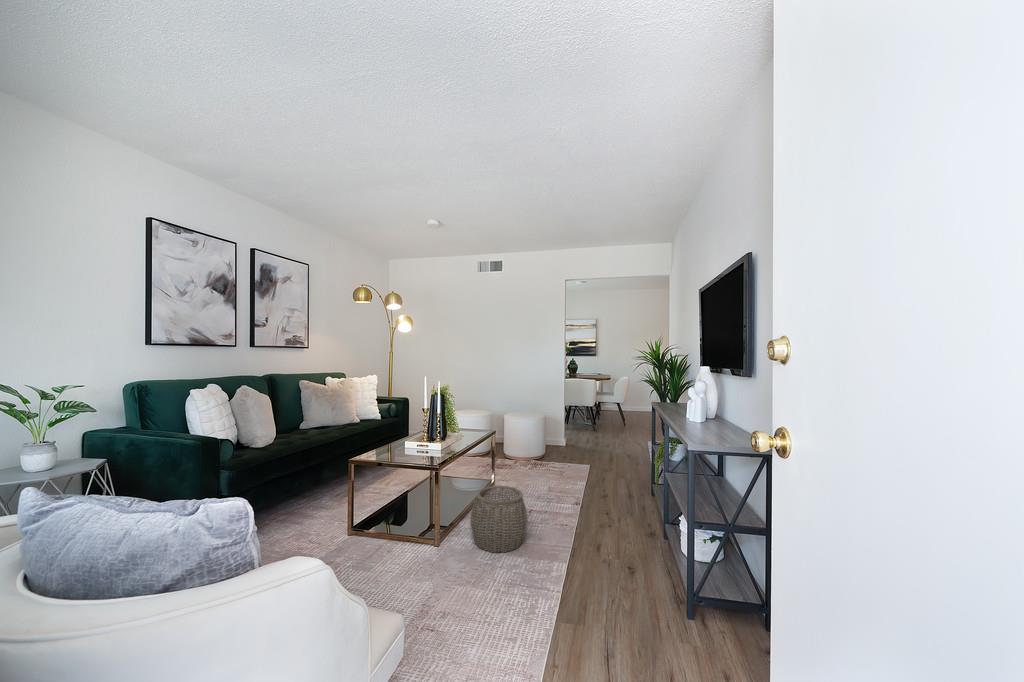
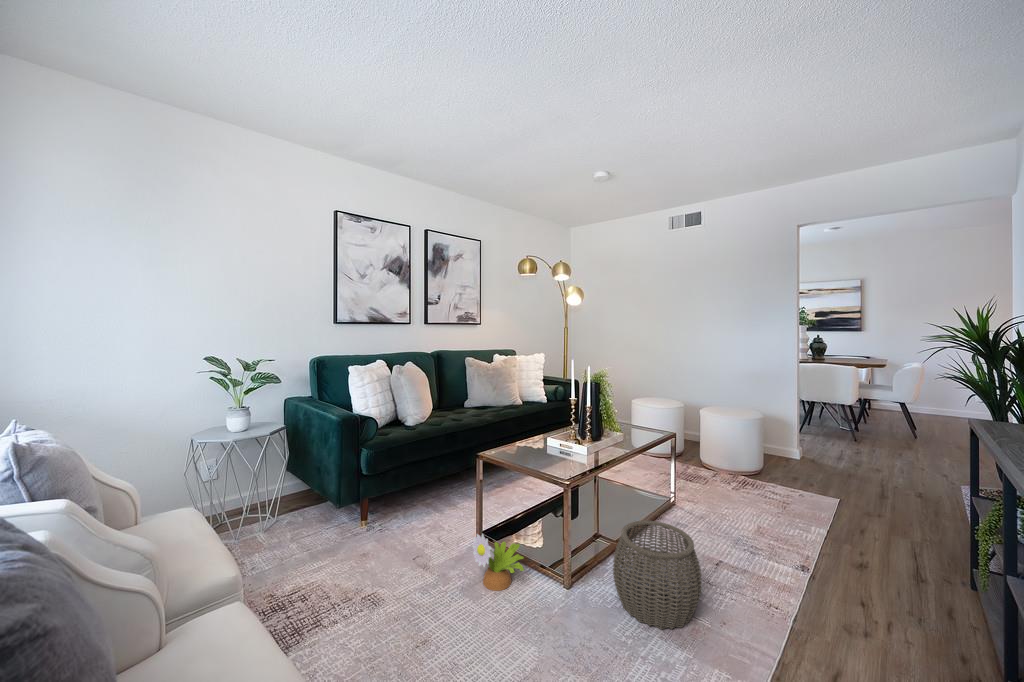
decorative plant: none [358,517,407,563] -> present [472,534,524,591]

